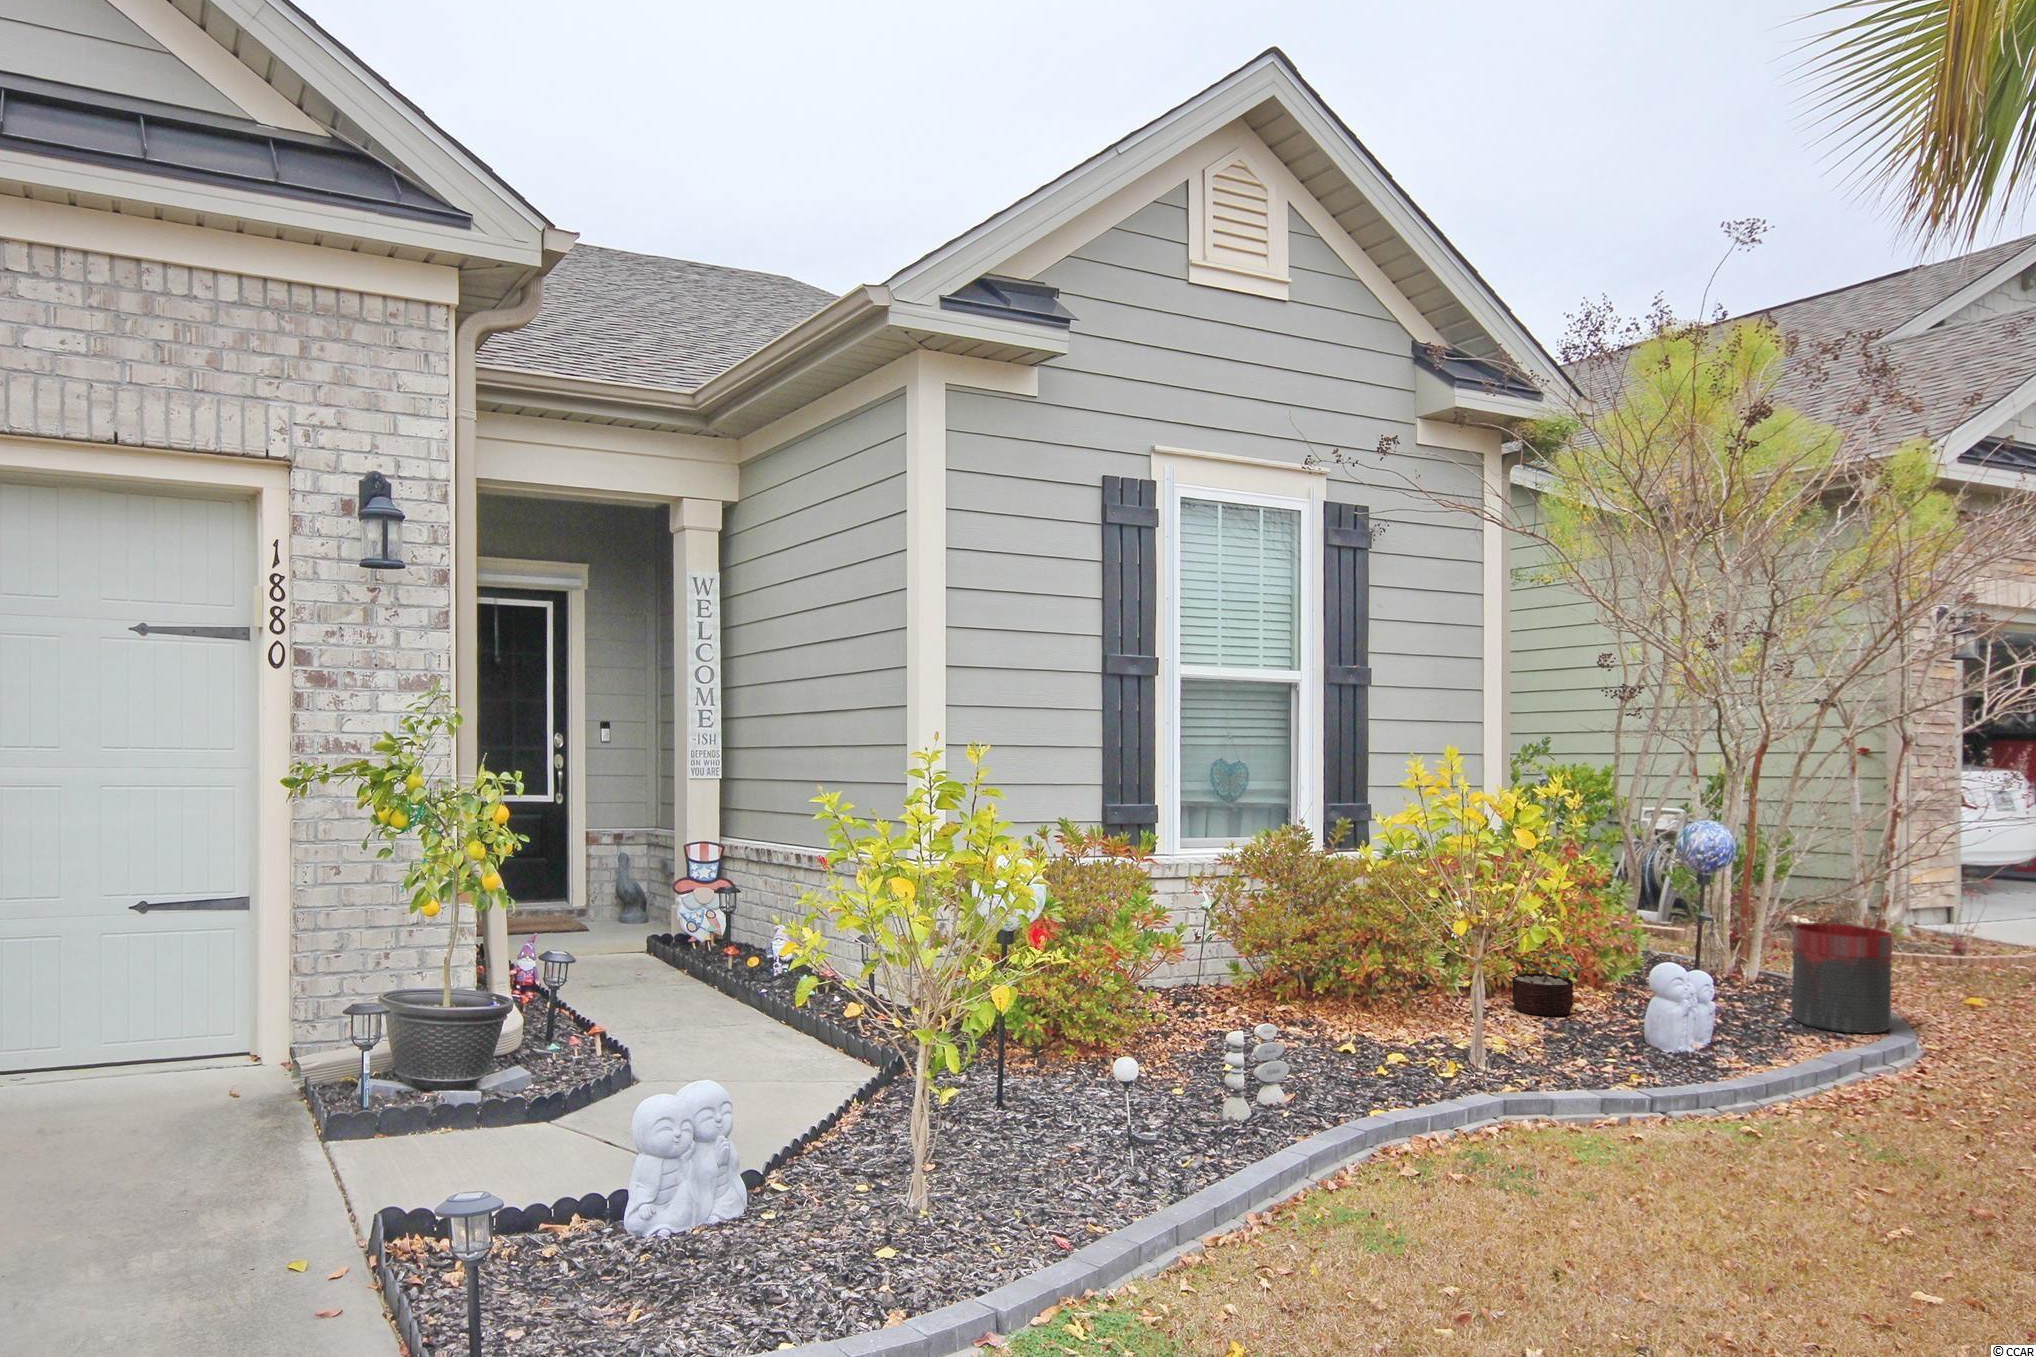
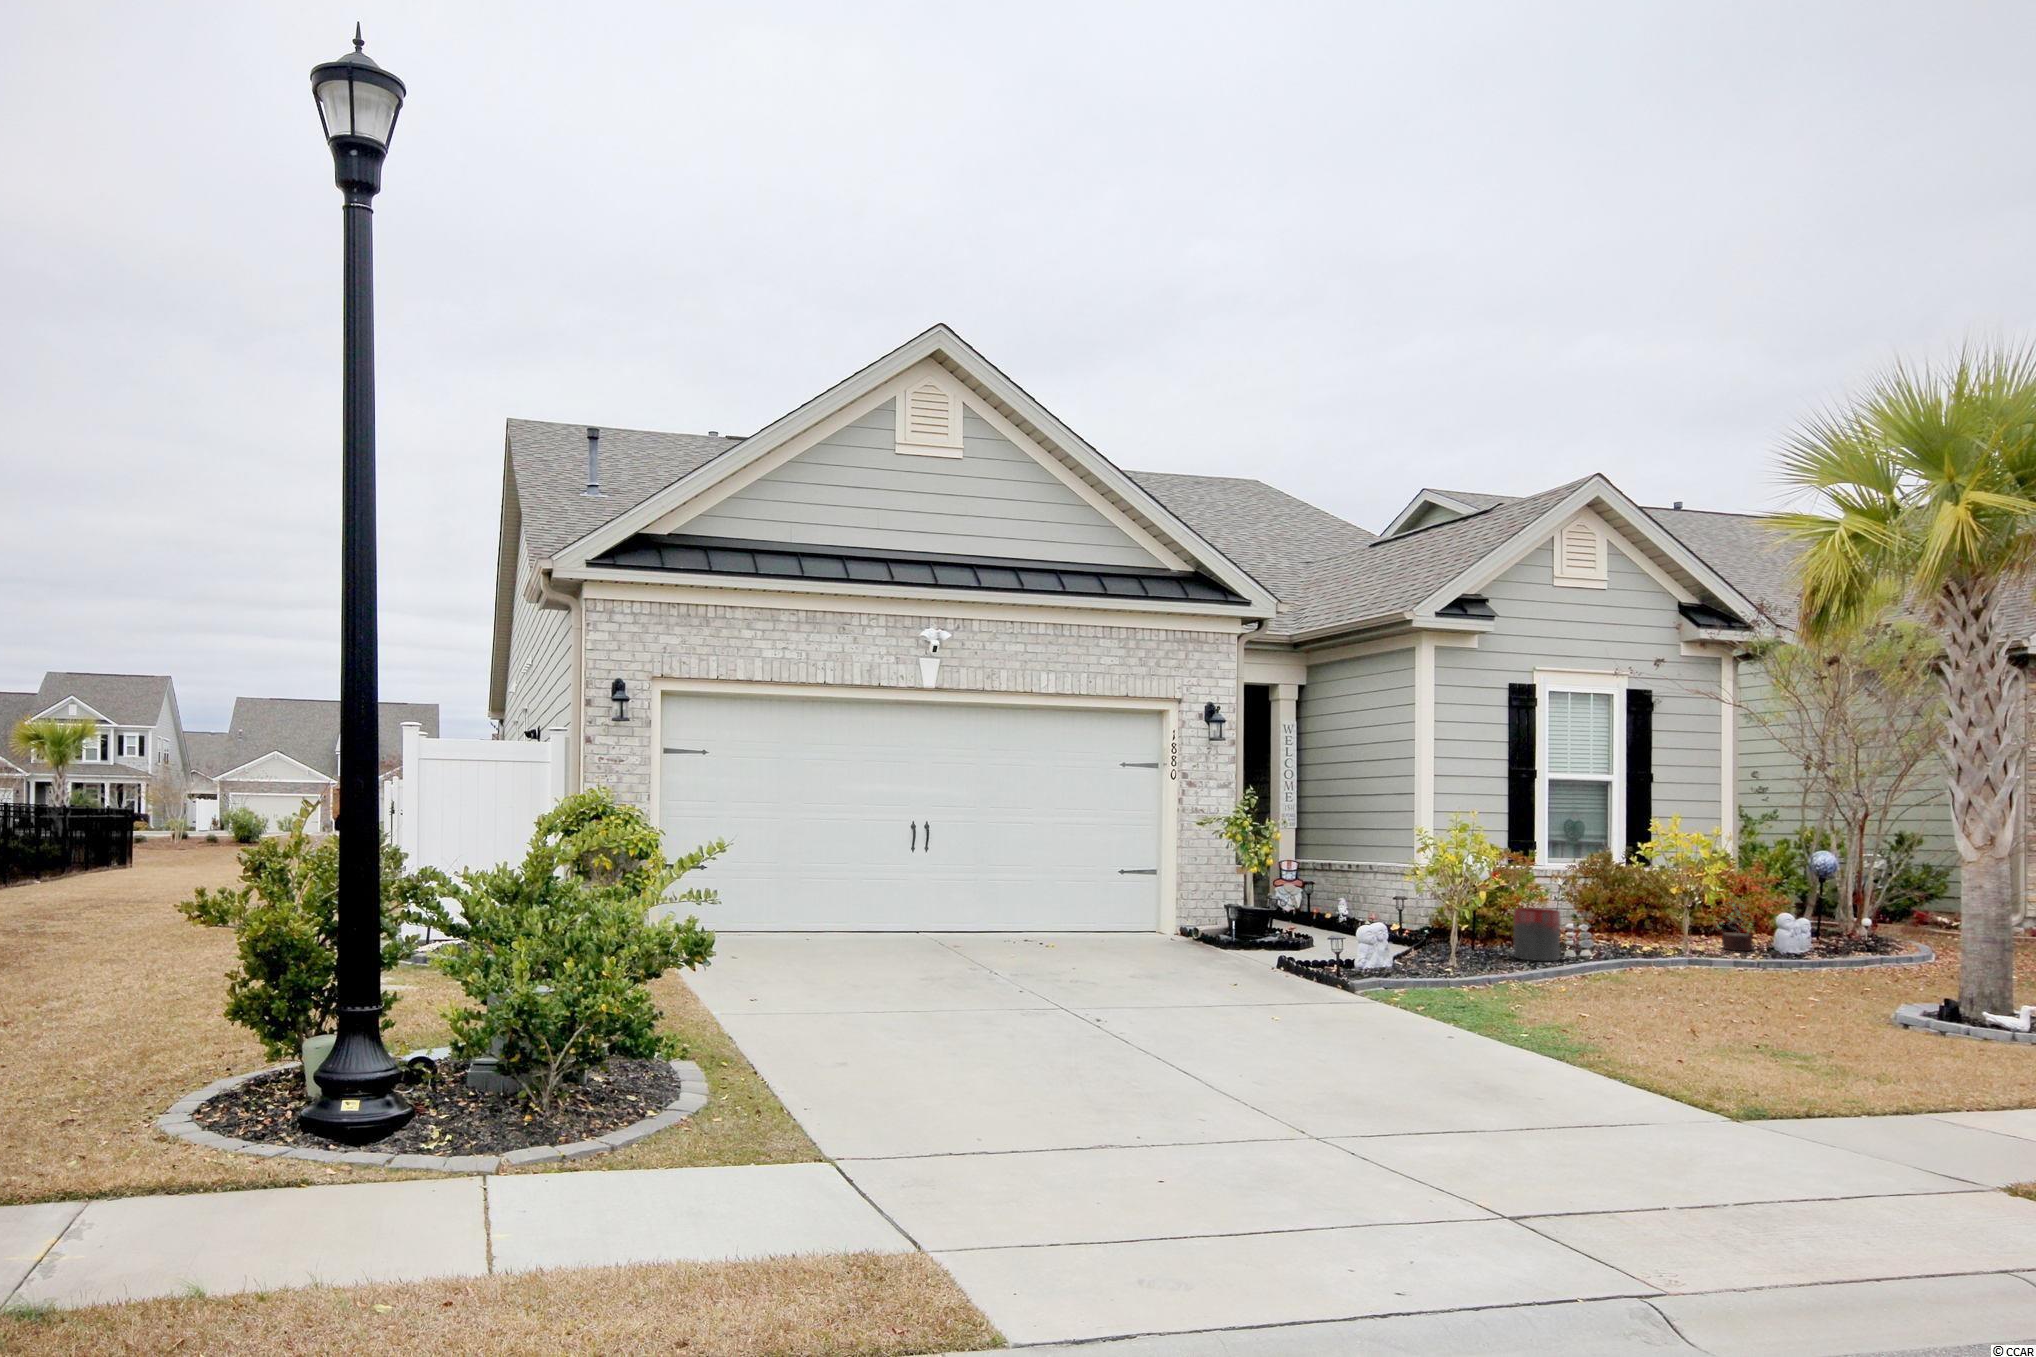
trash can: present [1792,923,1892,1034] -> present [1514,908,1560,961]

